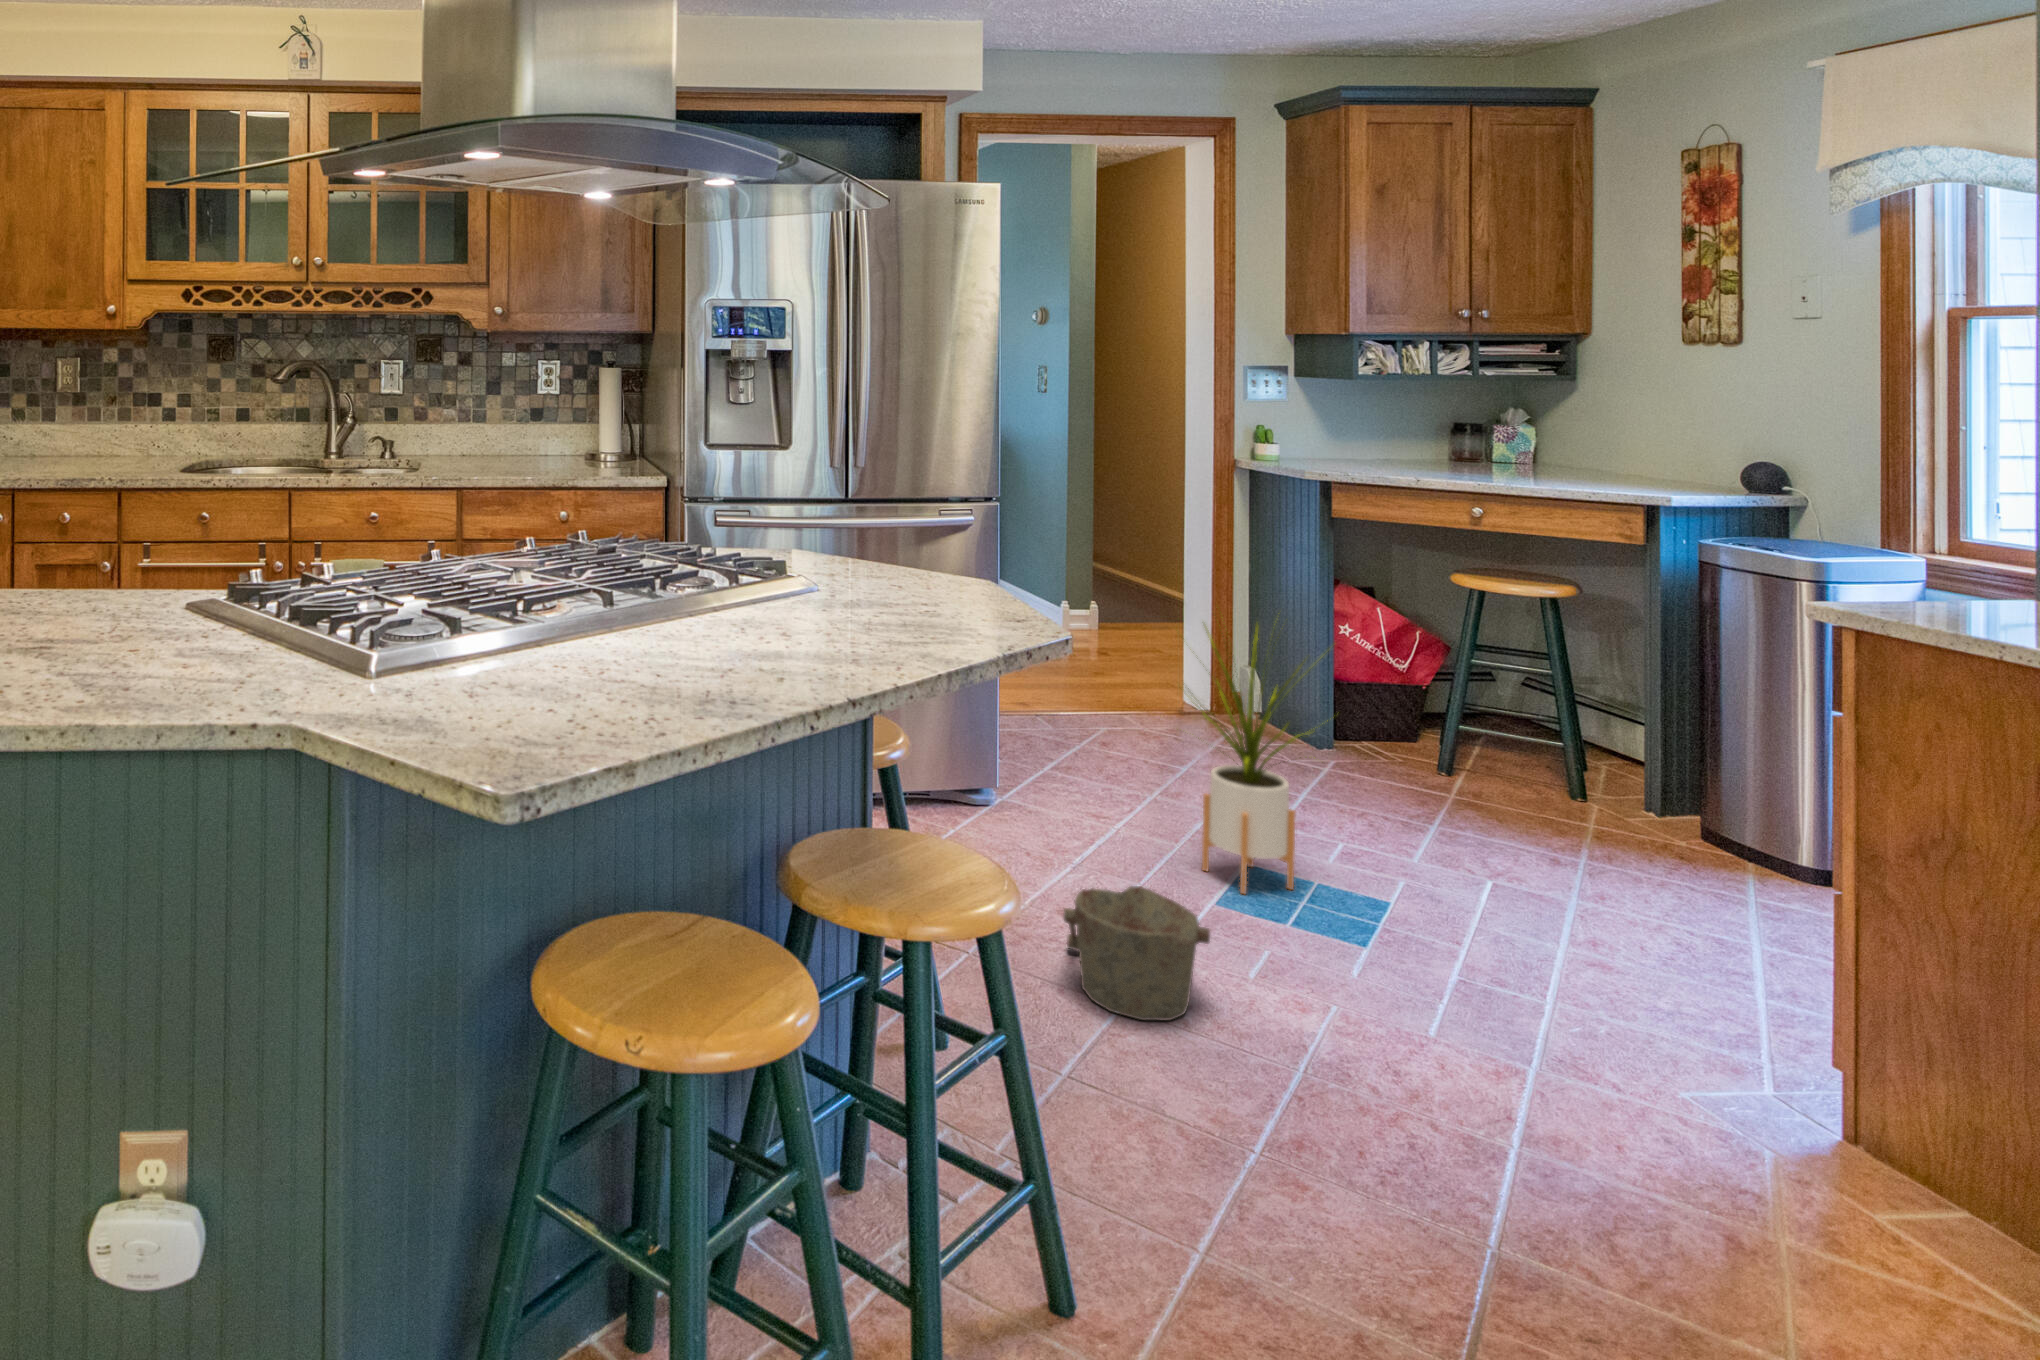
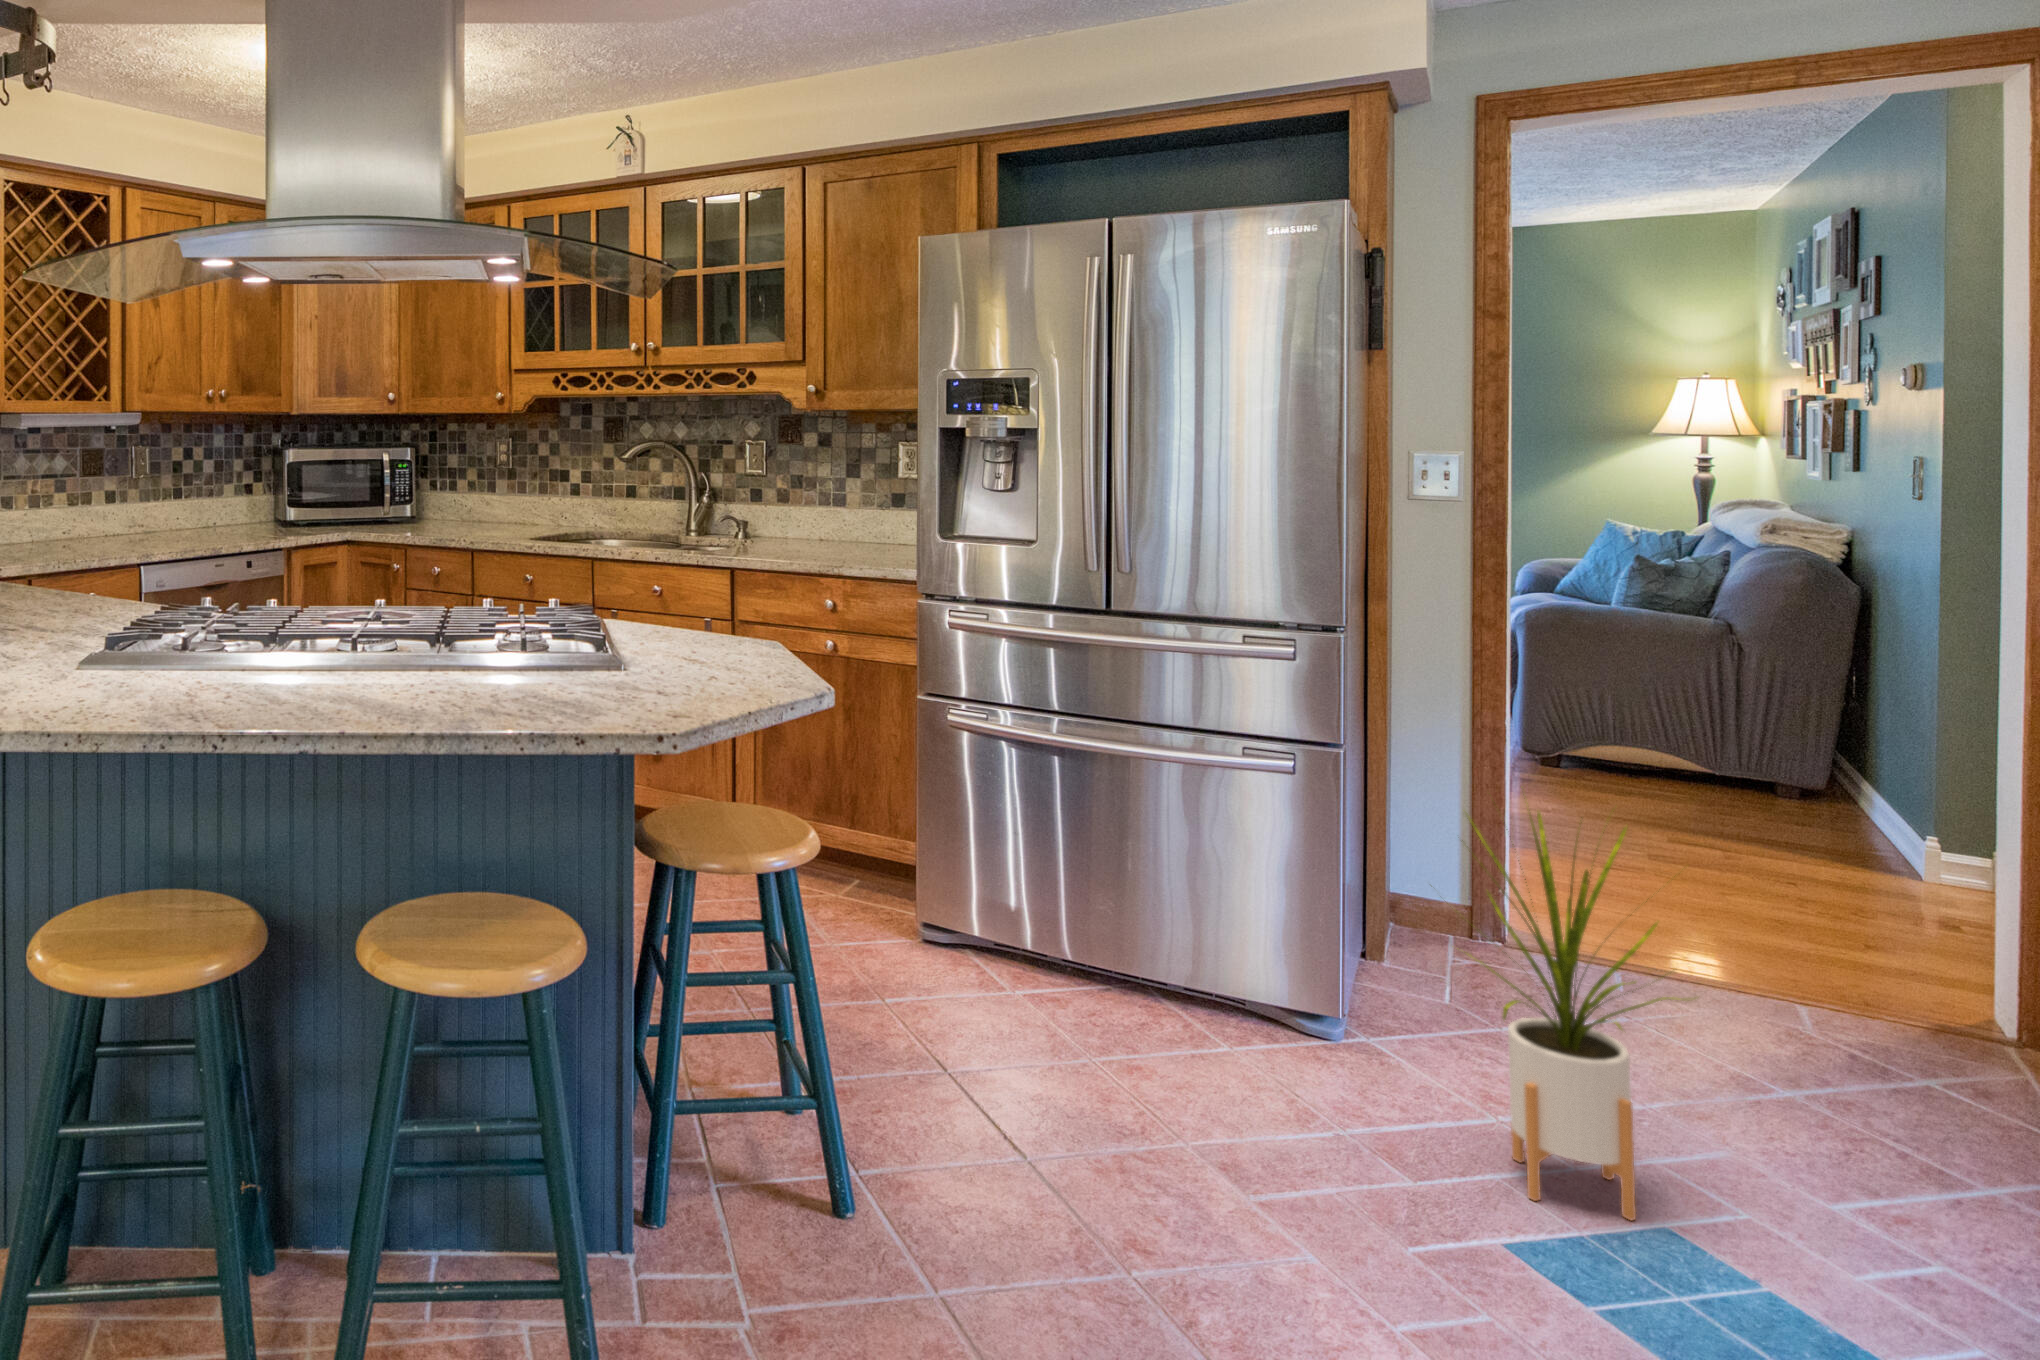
bucket: present [1063,886,1210,1020] -> none [1086,1087,1290,1269]

